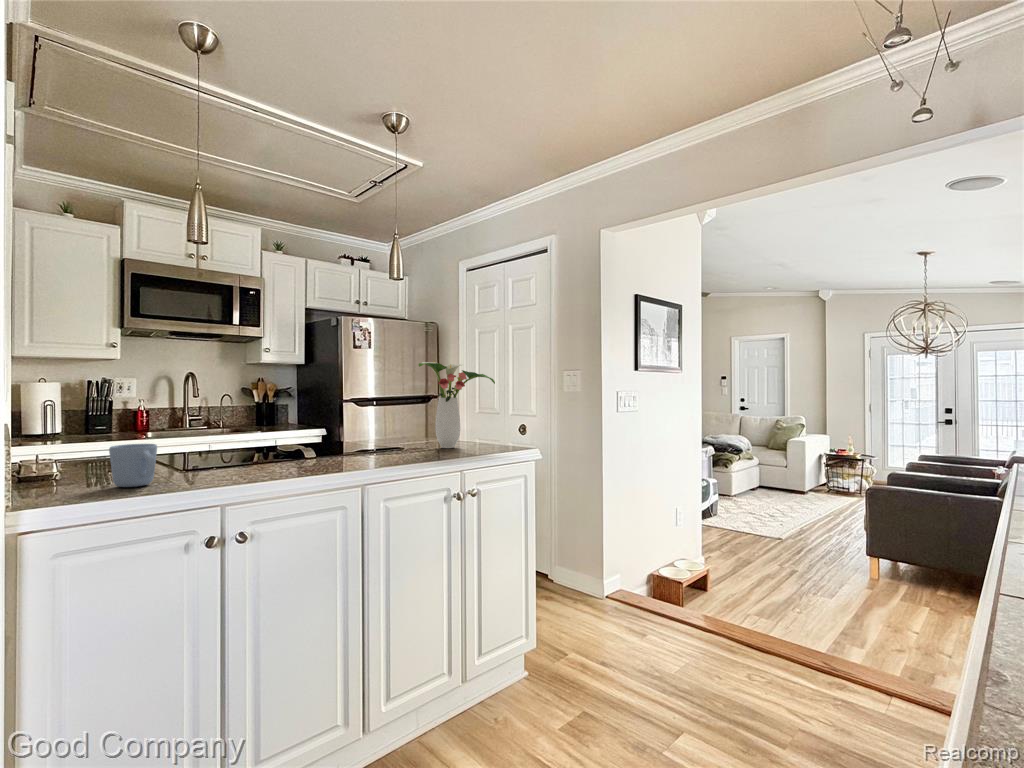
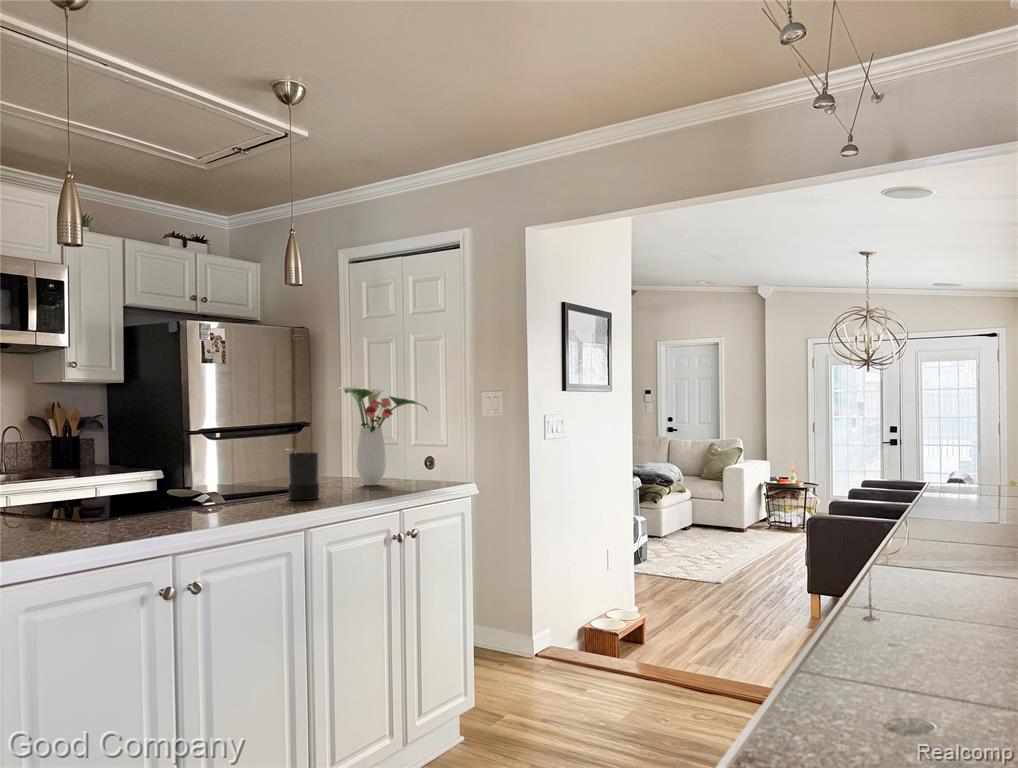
candle: none [359,414,388,460] -> present [289,452,319,500]
mug: present [109,444,157,487] -> none [54,488,110,535]

